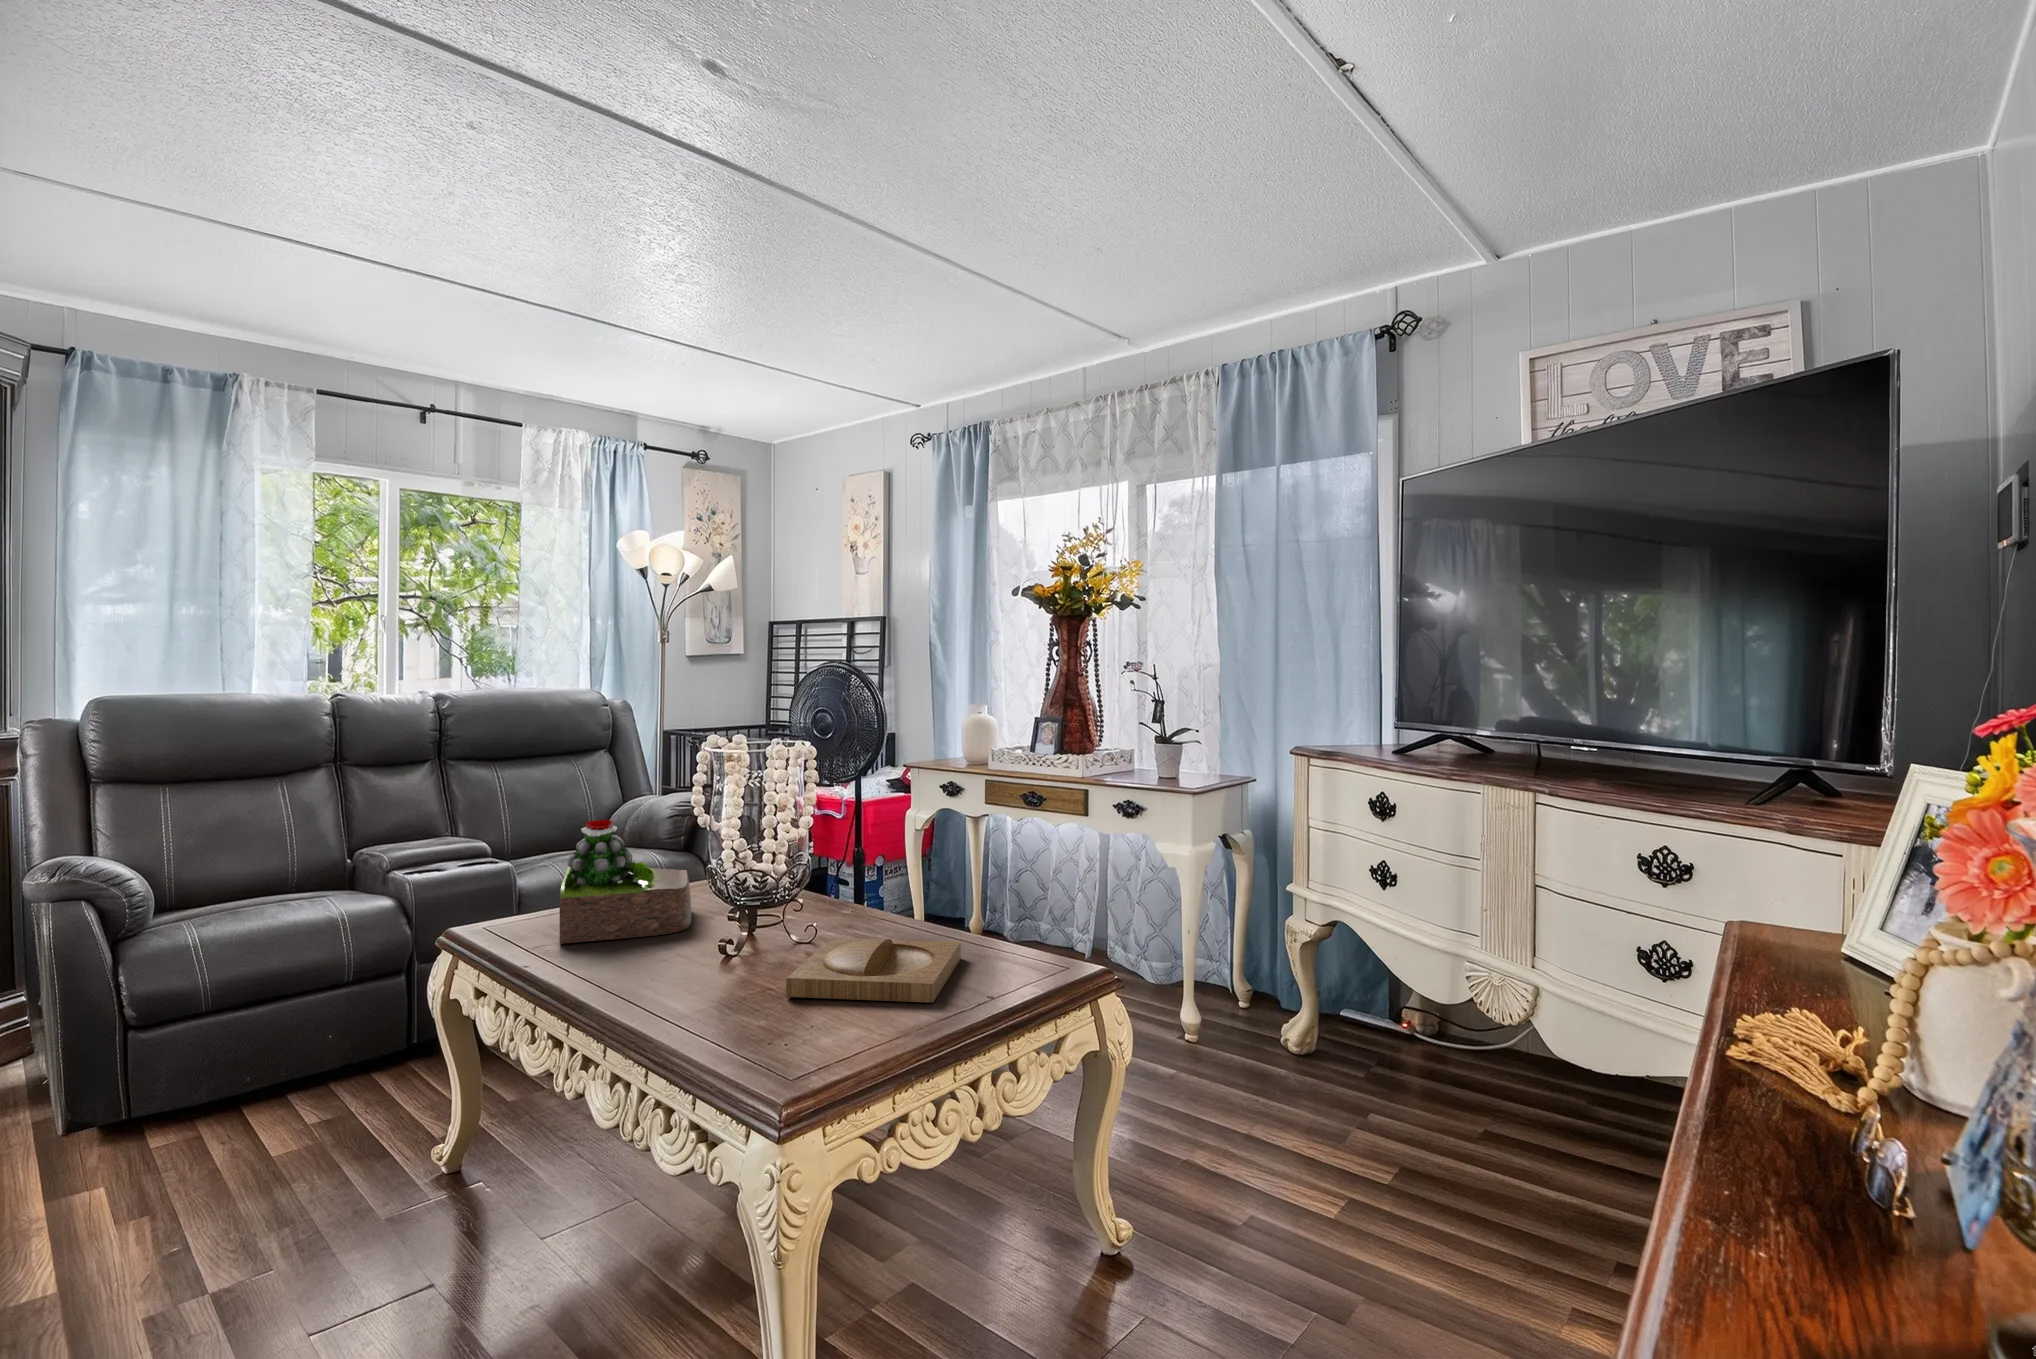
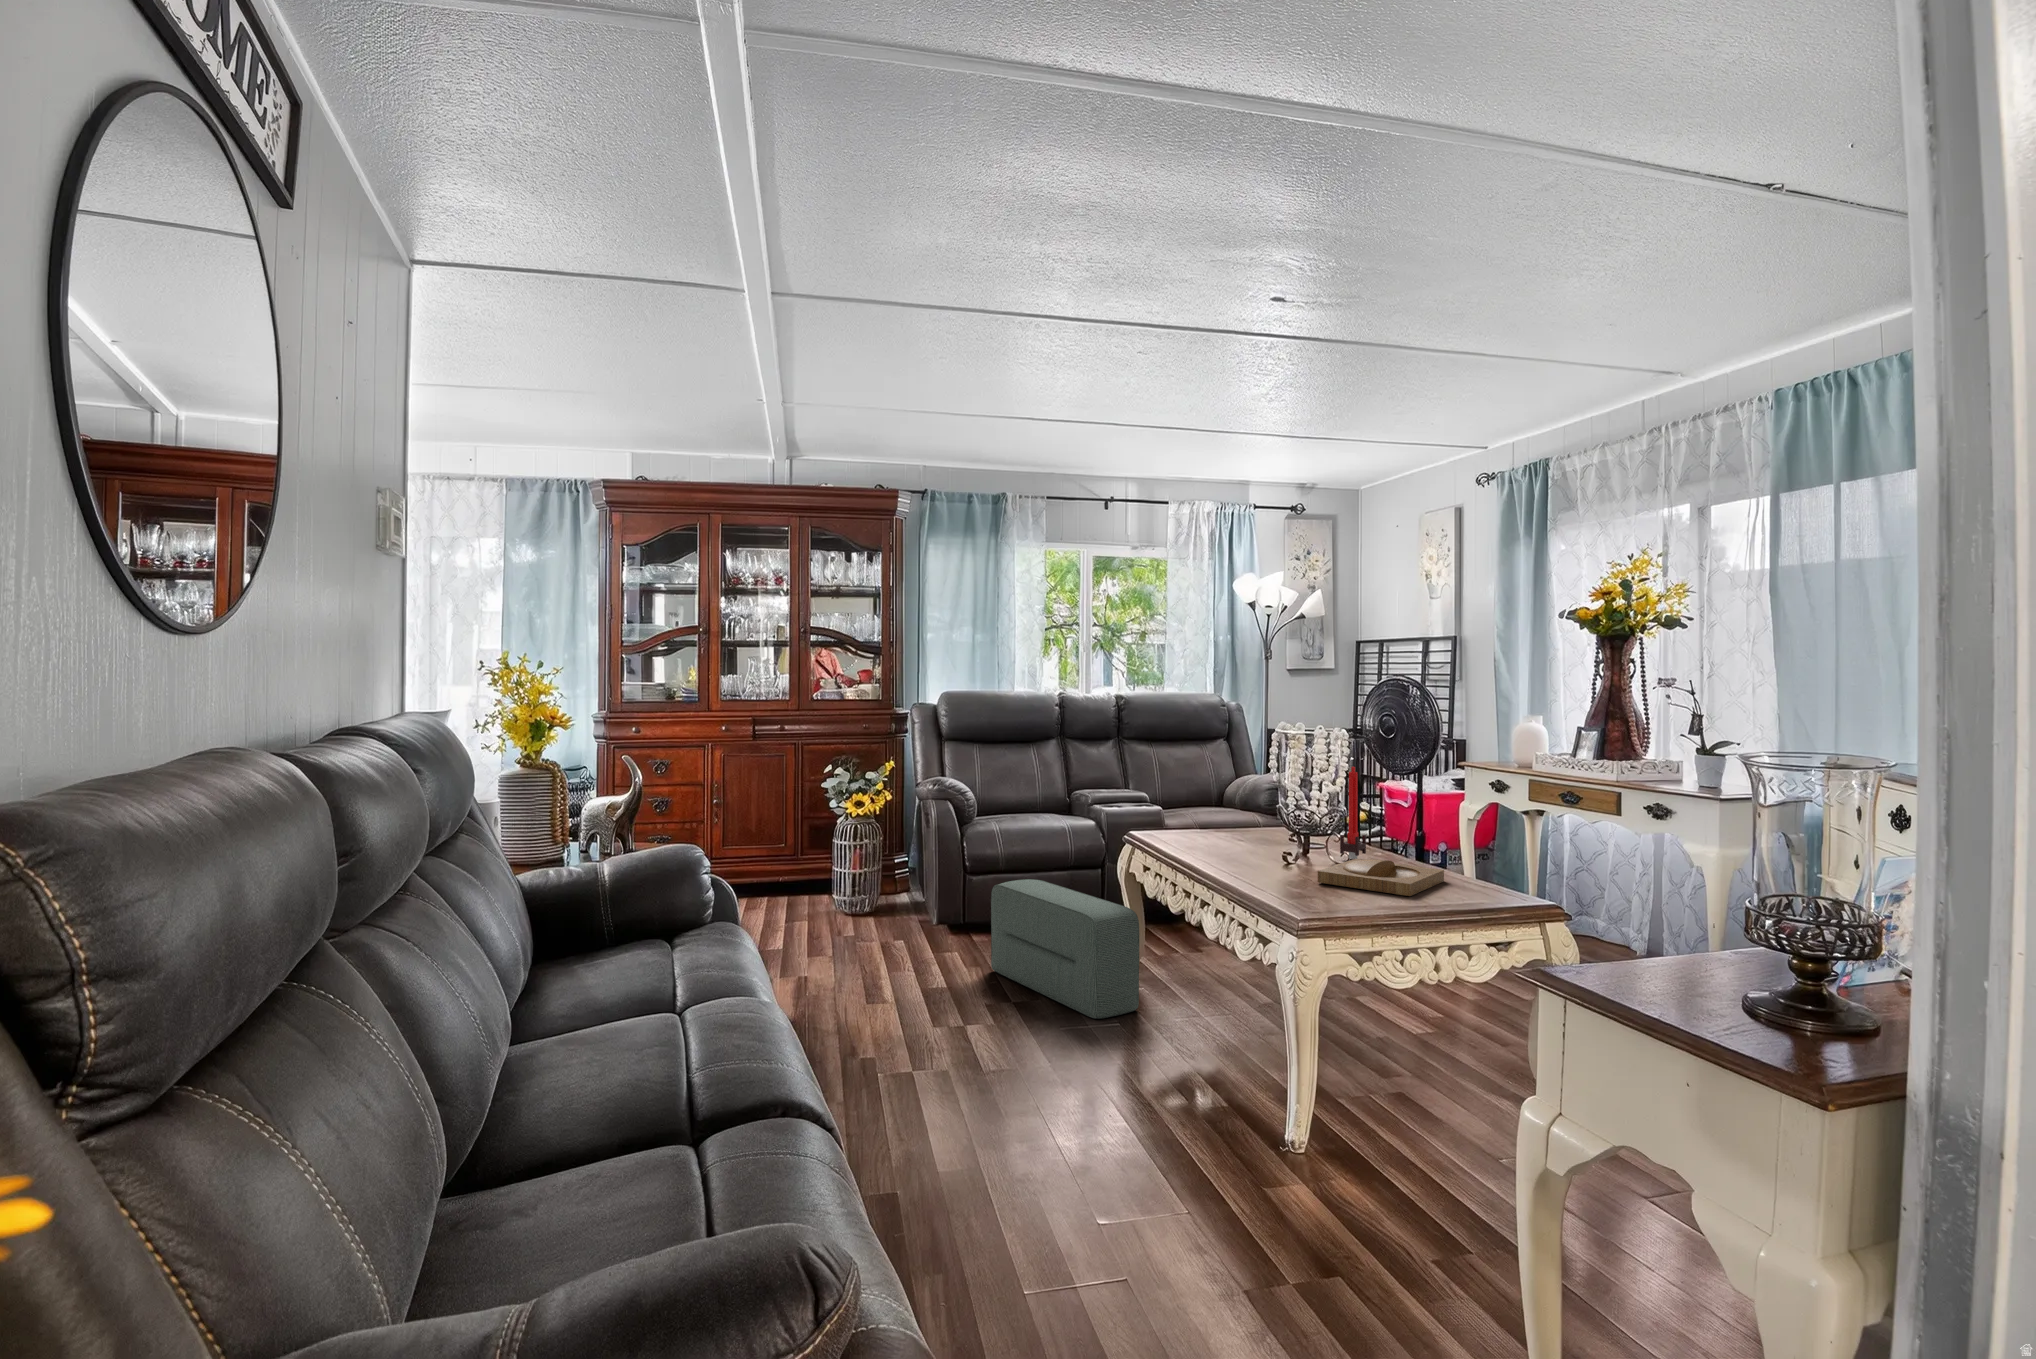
candle: none [803,795,839,932] -> present [1340,767,1366,859]
succulent plant: present [559,820,691,944] -> none [1190,775,1270,849]
pouf: none [144,1033,463,1302] -> present [991,879,1139,1019]

